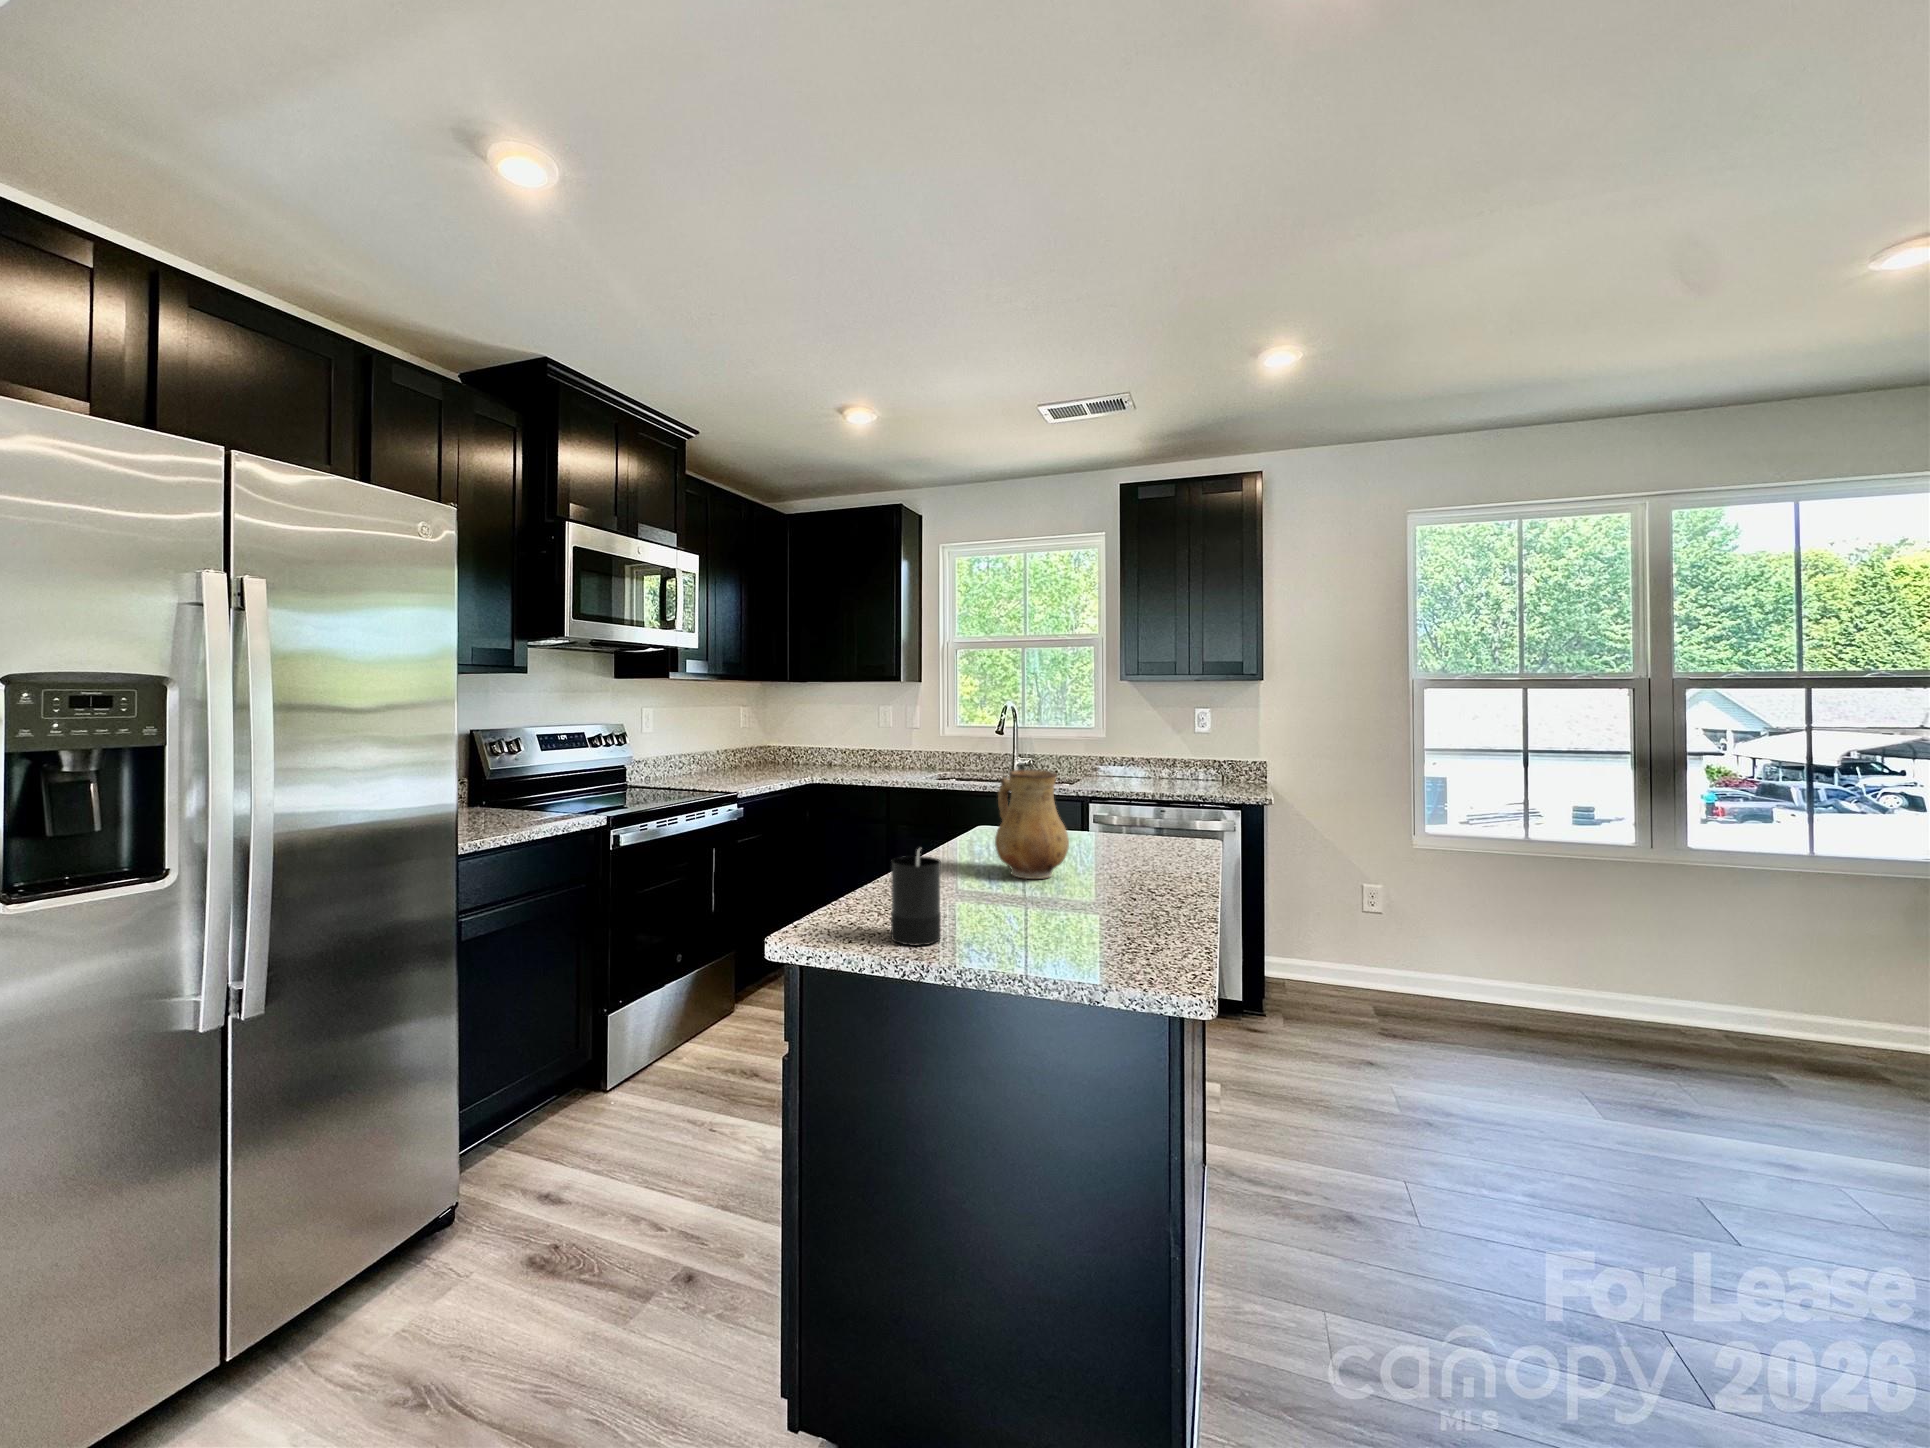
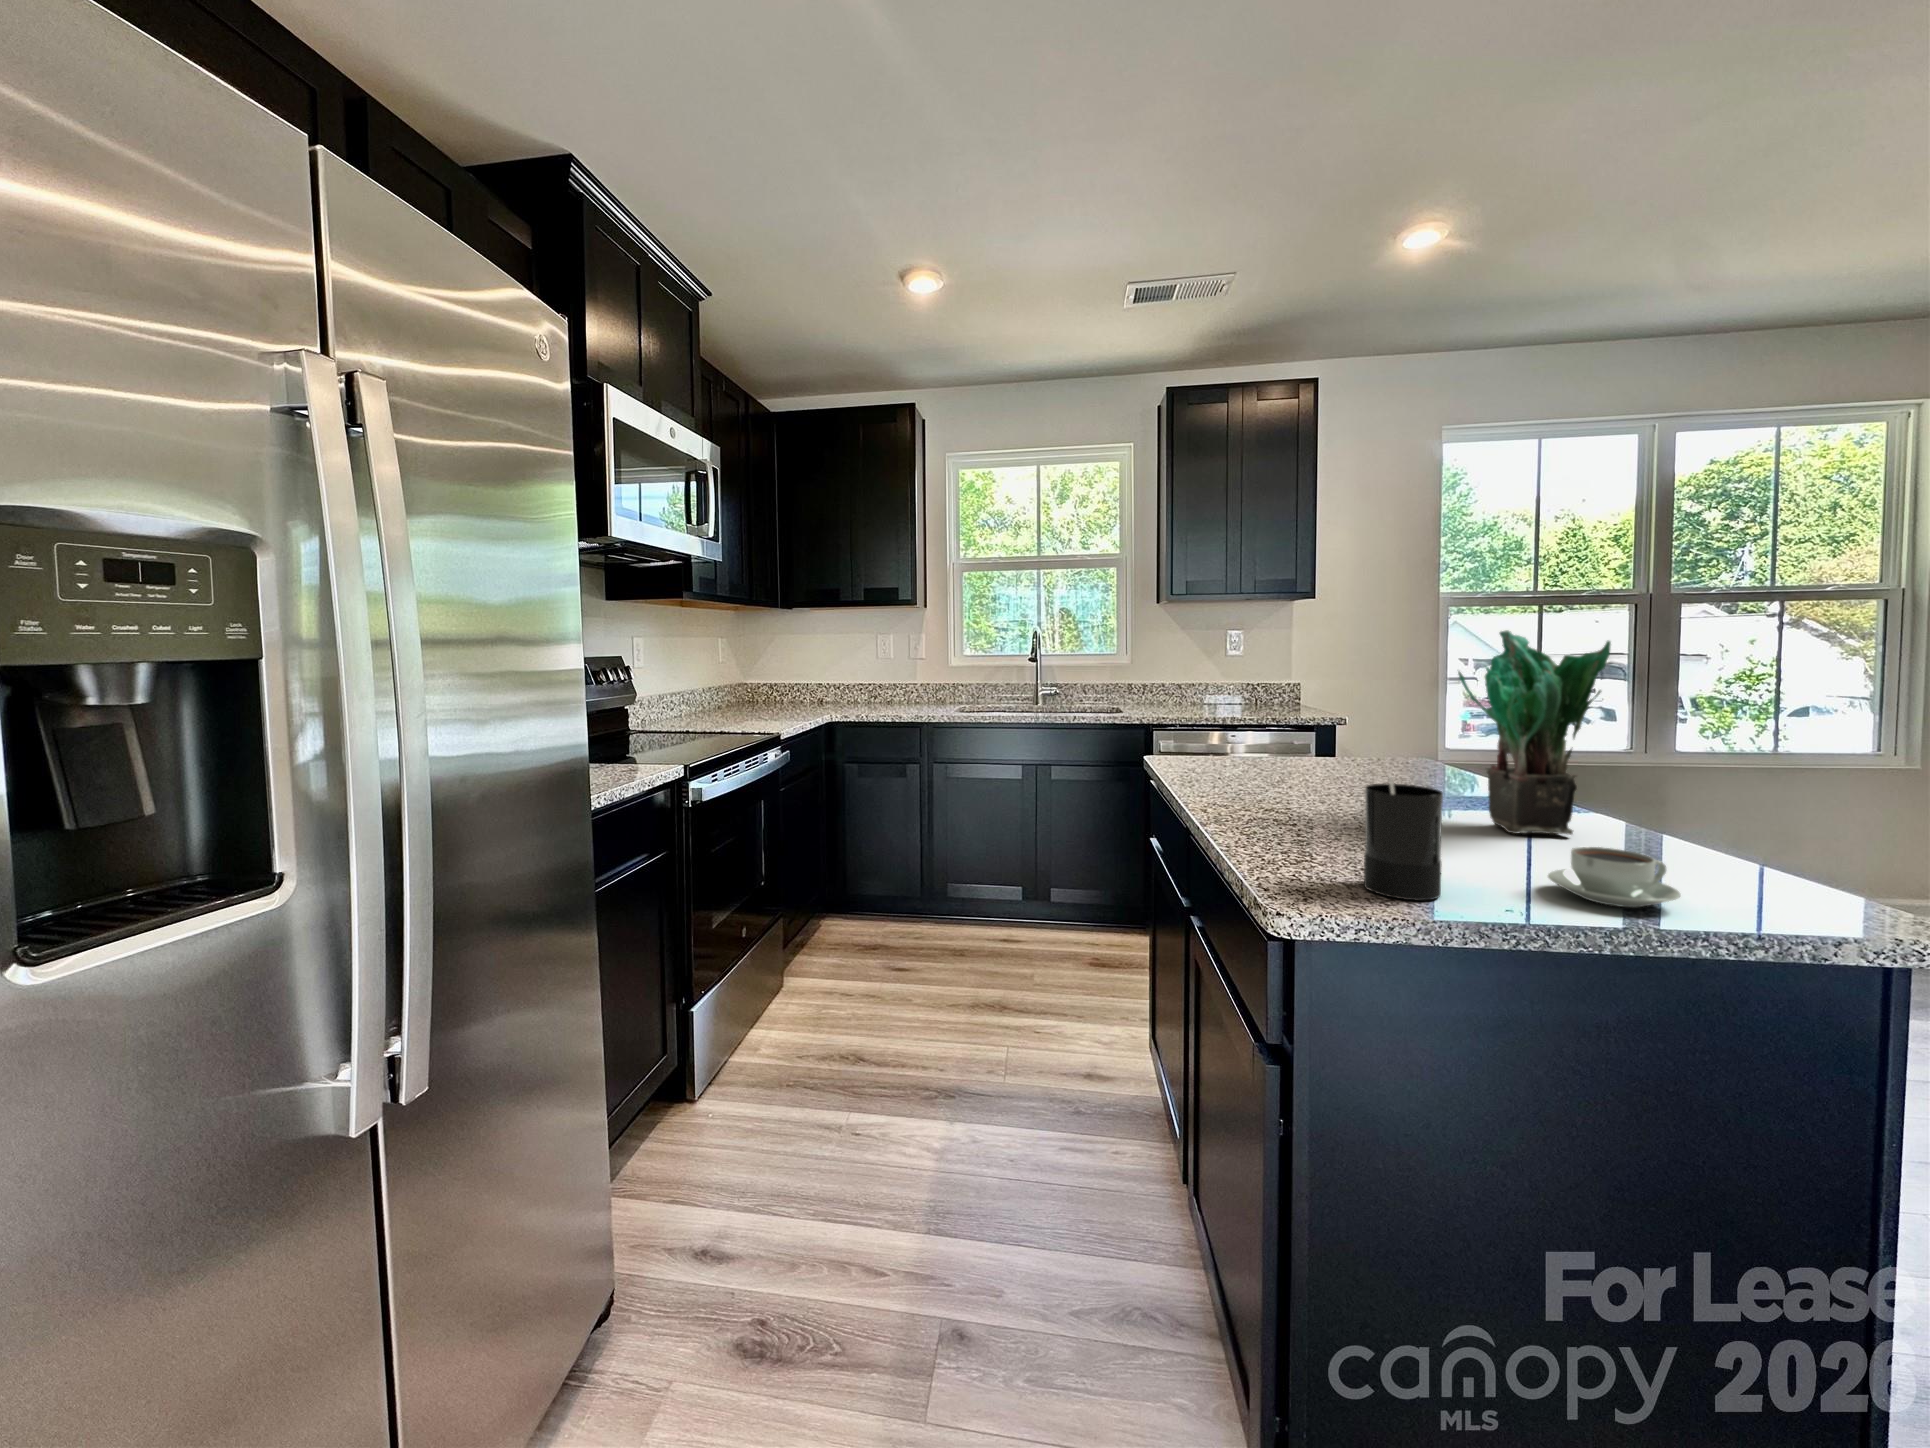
potted plant: none [1081,737,1180,911] -> present [1458,630,1611,835]
ceramic pitcher: present [995,770,1069,879] -> none [1268,680,1378,809]
coffee cup: none [1018,915,1097,963] -> present [1548,847,1681,907]

